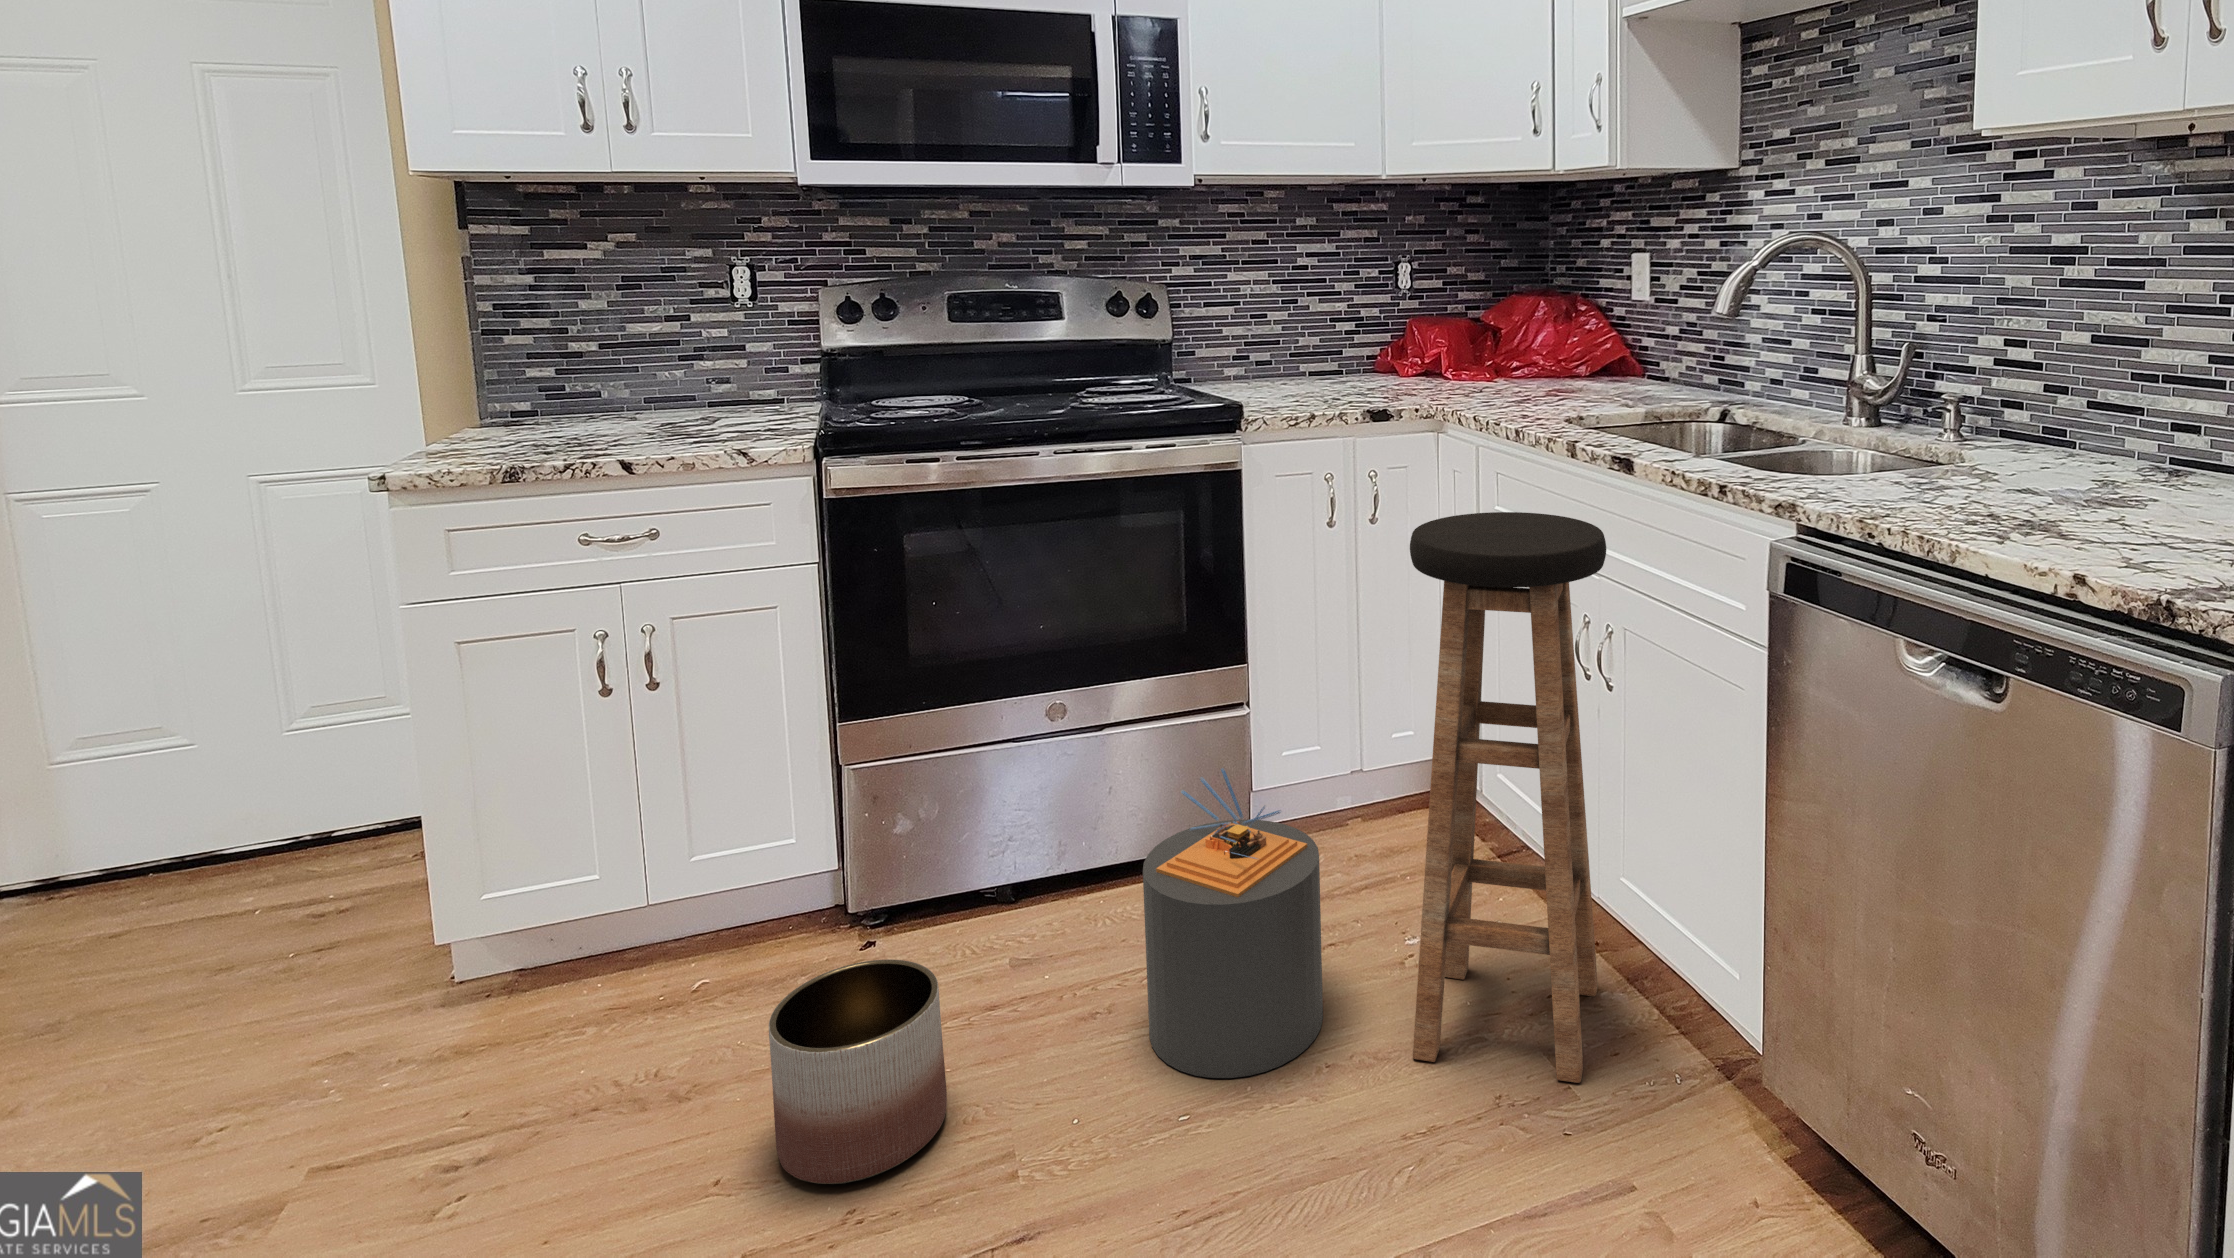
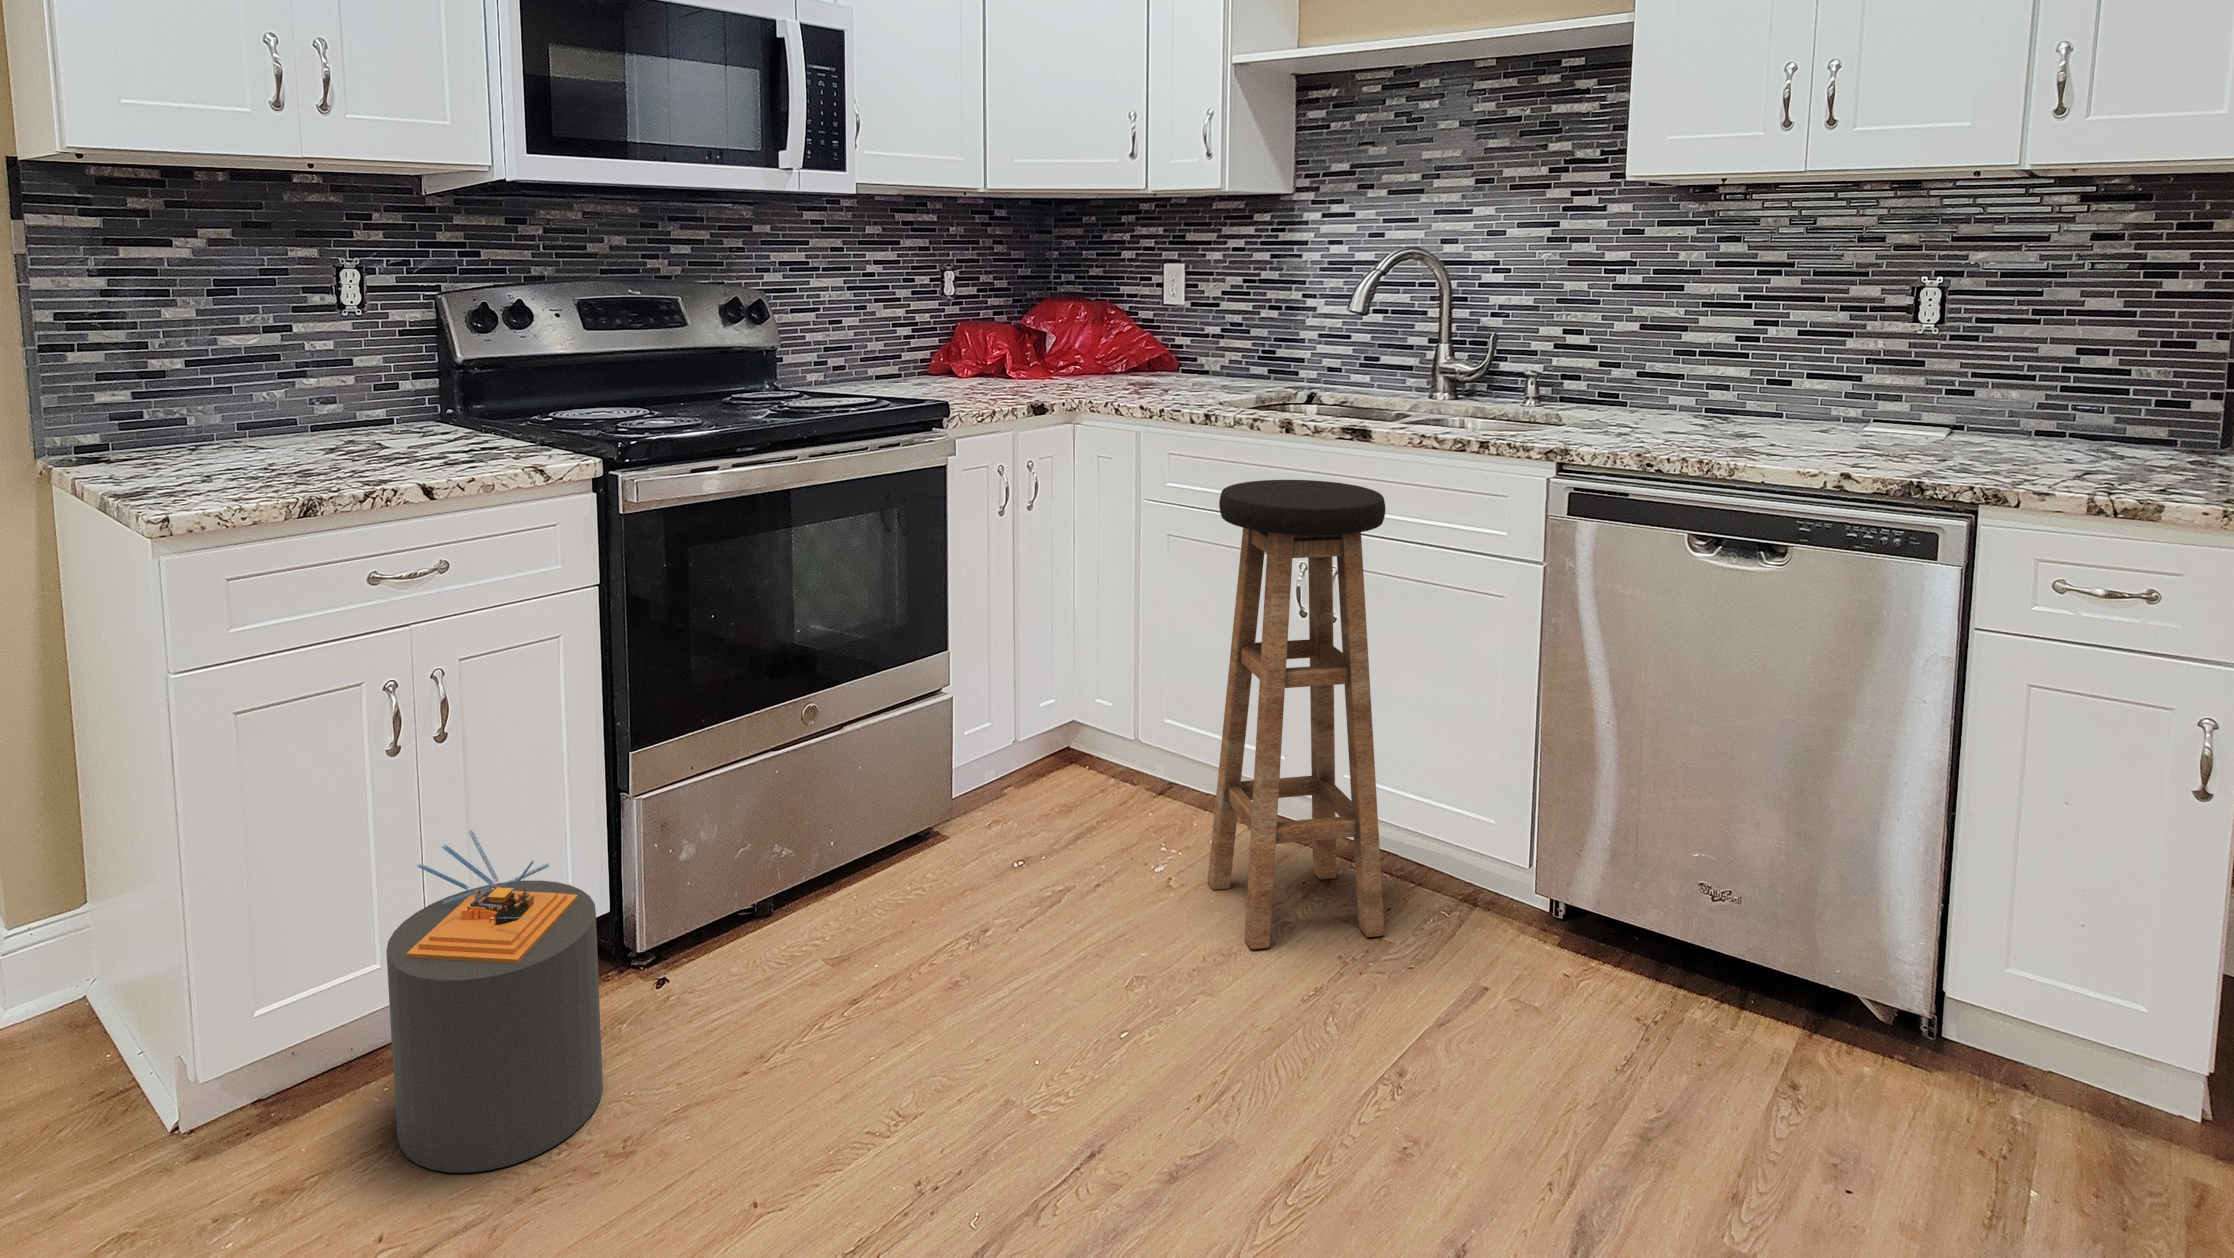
trash can: present [1143,768,1323,1078] -> present [386,830,603,1173]
planter: present [769,959,947,1184] -> none [771,951,928,1169]

